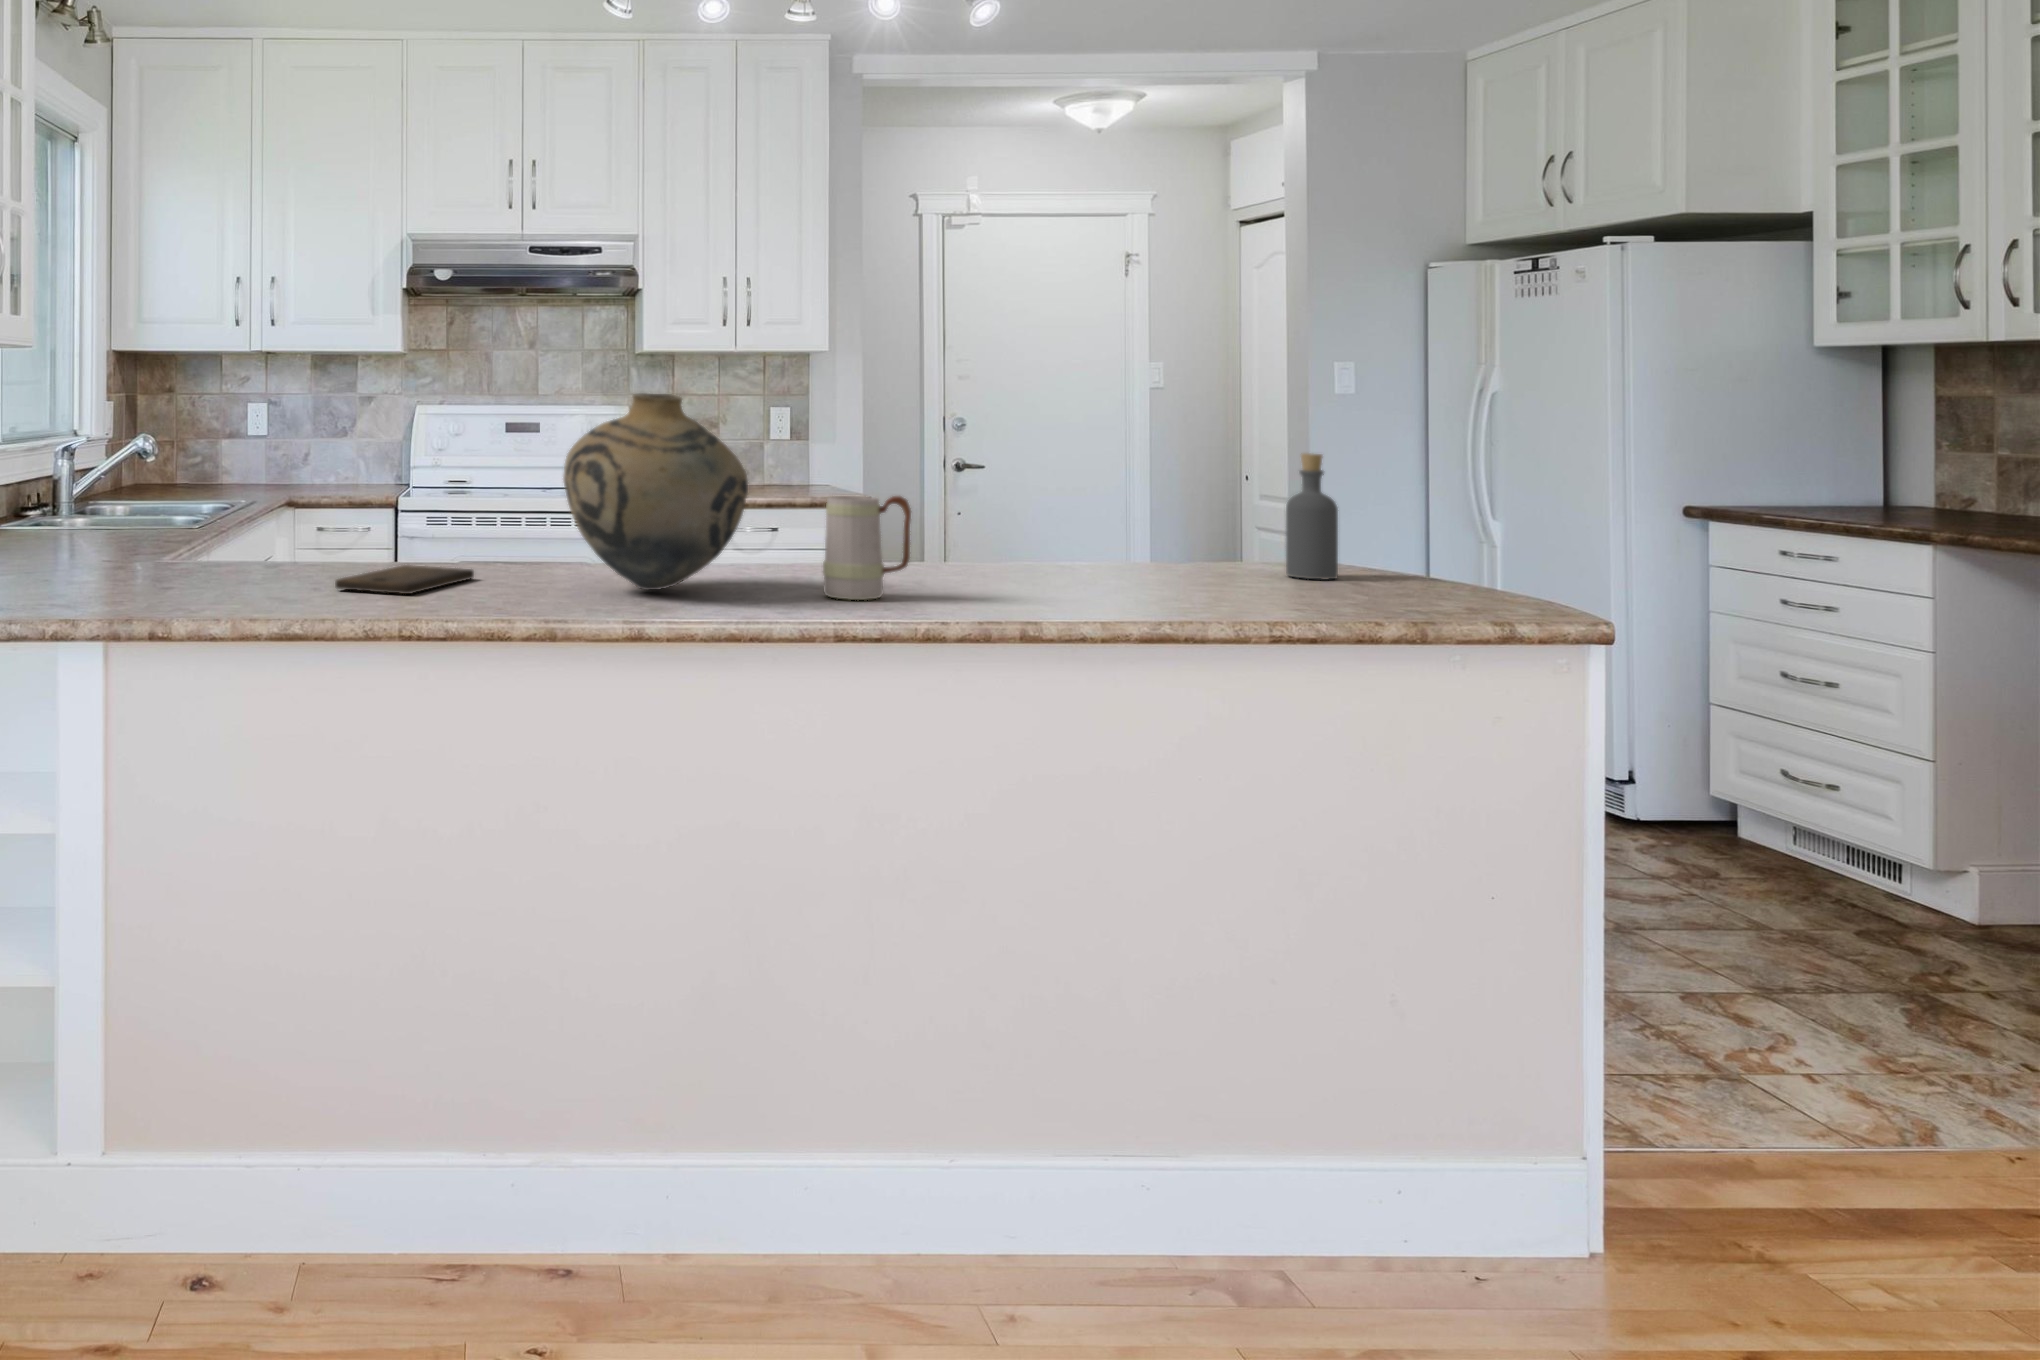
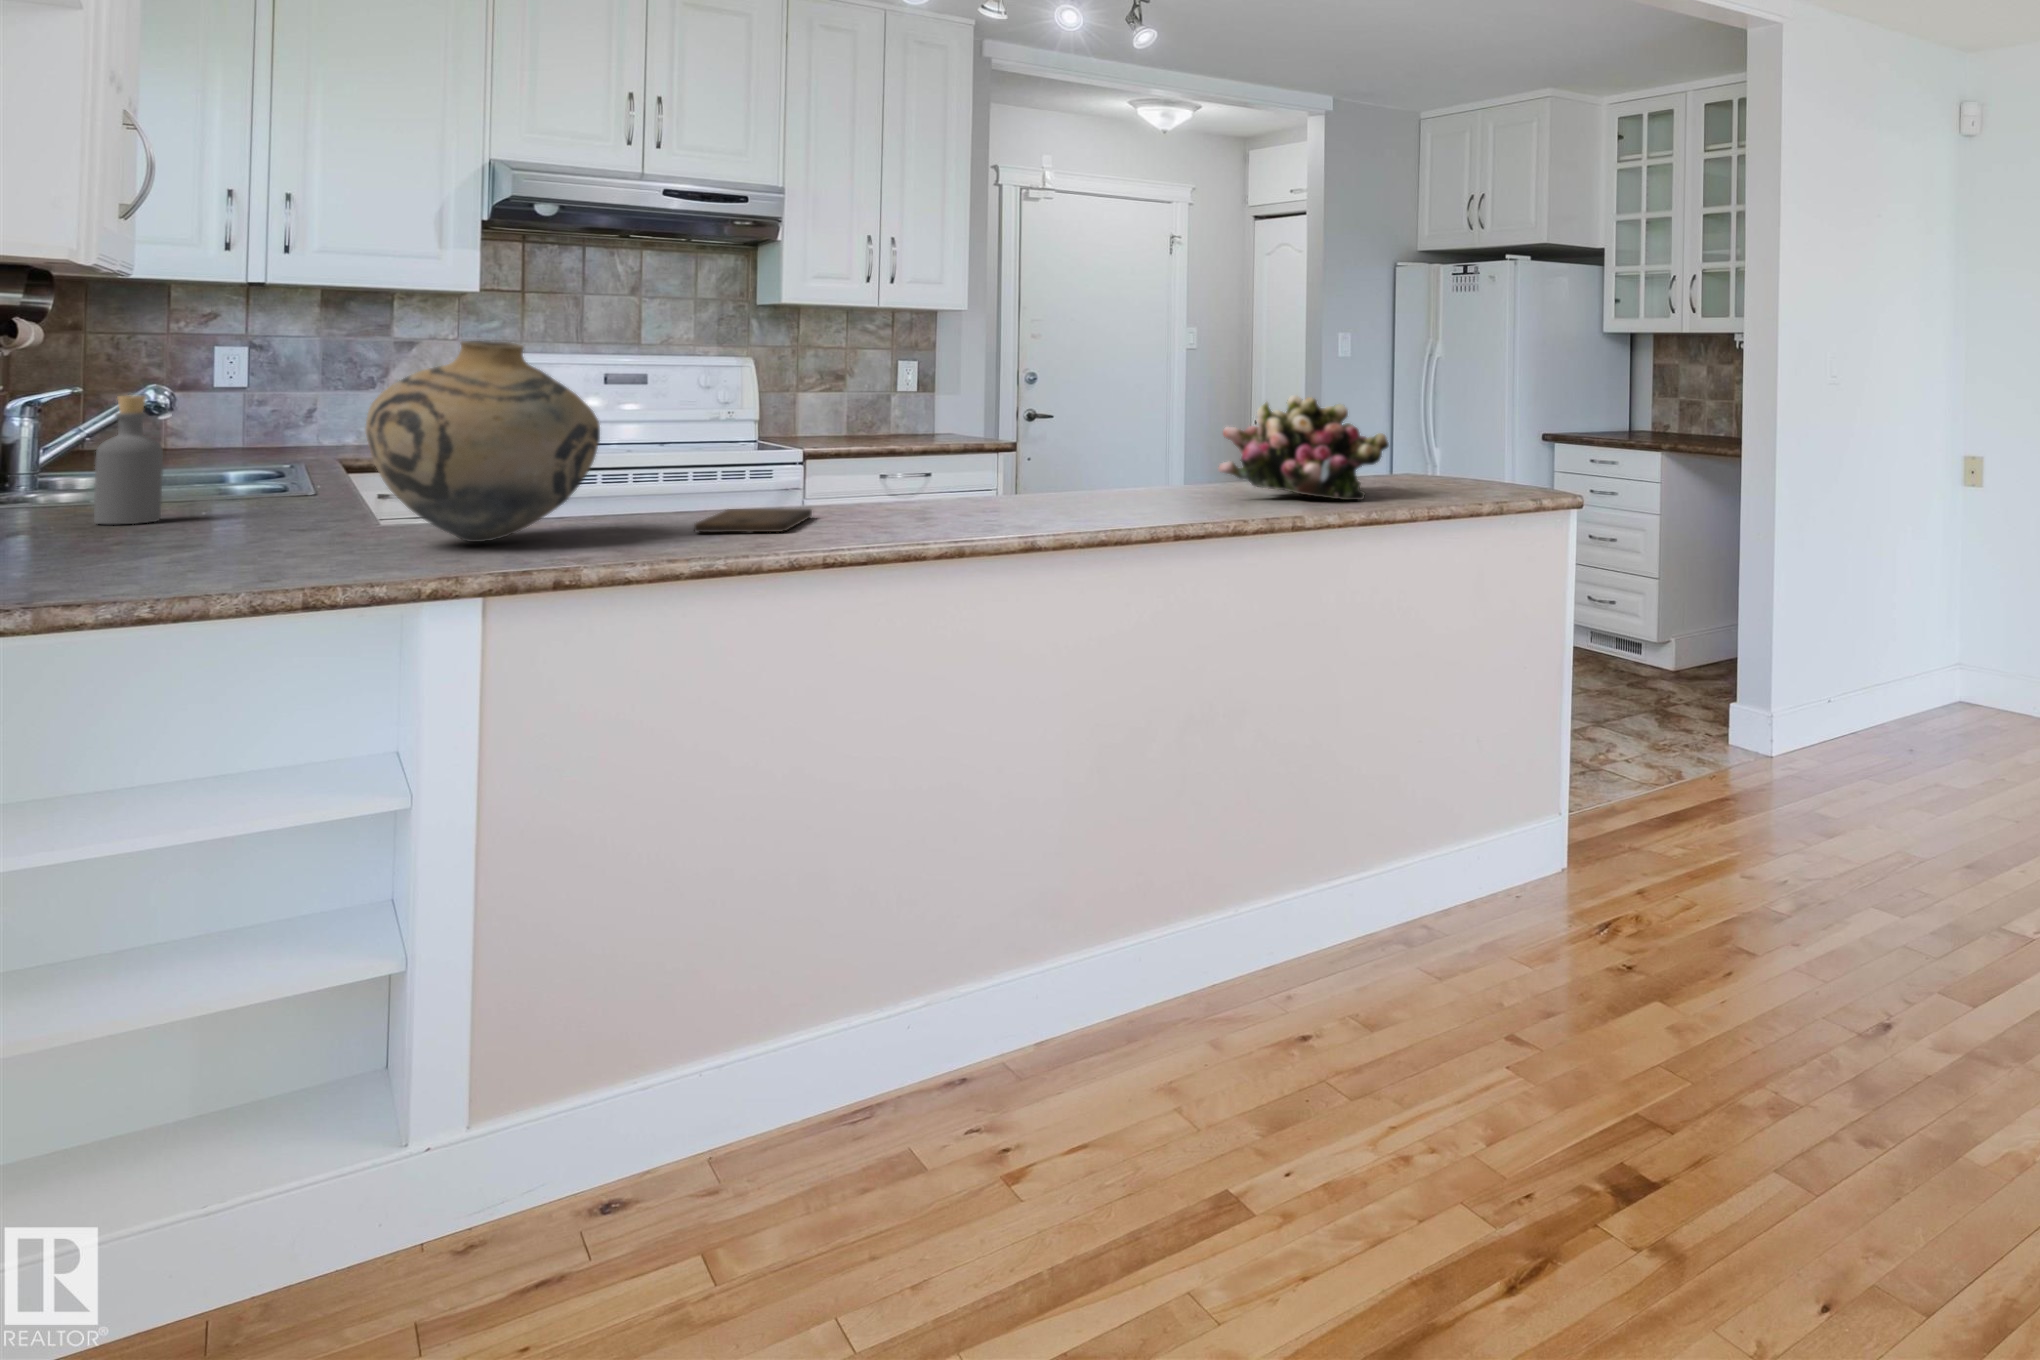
vase: present [563,393,748,590] -> present [365,341,600,542]
flower arrangement: none [951,446,1211,600] -> present [1219,395,1389,500]
bottle: present [1286,453,1338,579] -> present [94,396,163,524]
mug: present [823,496,911,600] -> none [1140,432,1208,512]

